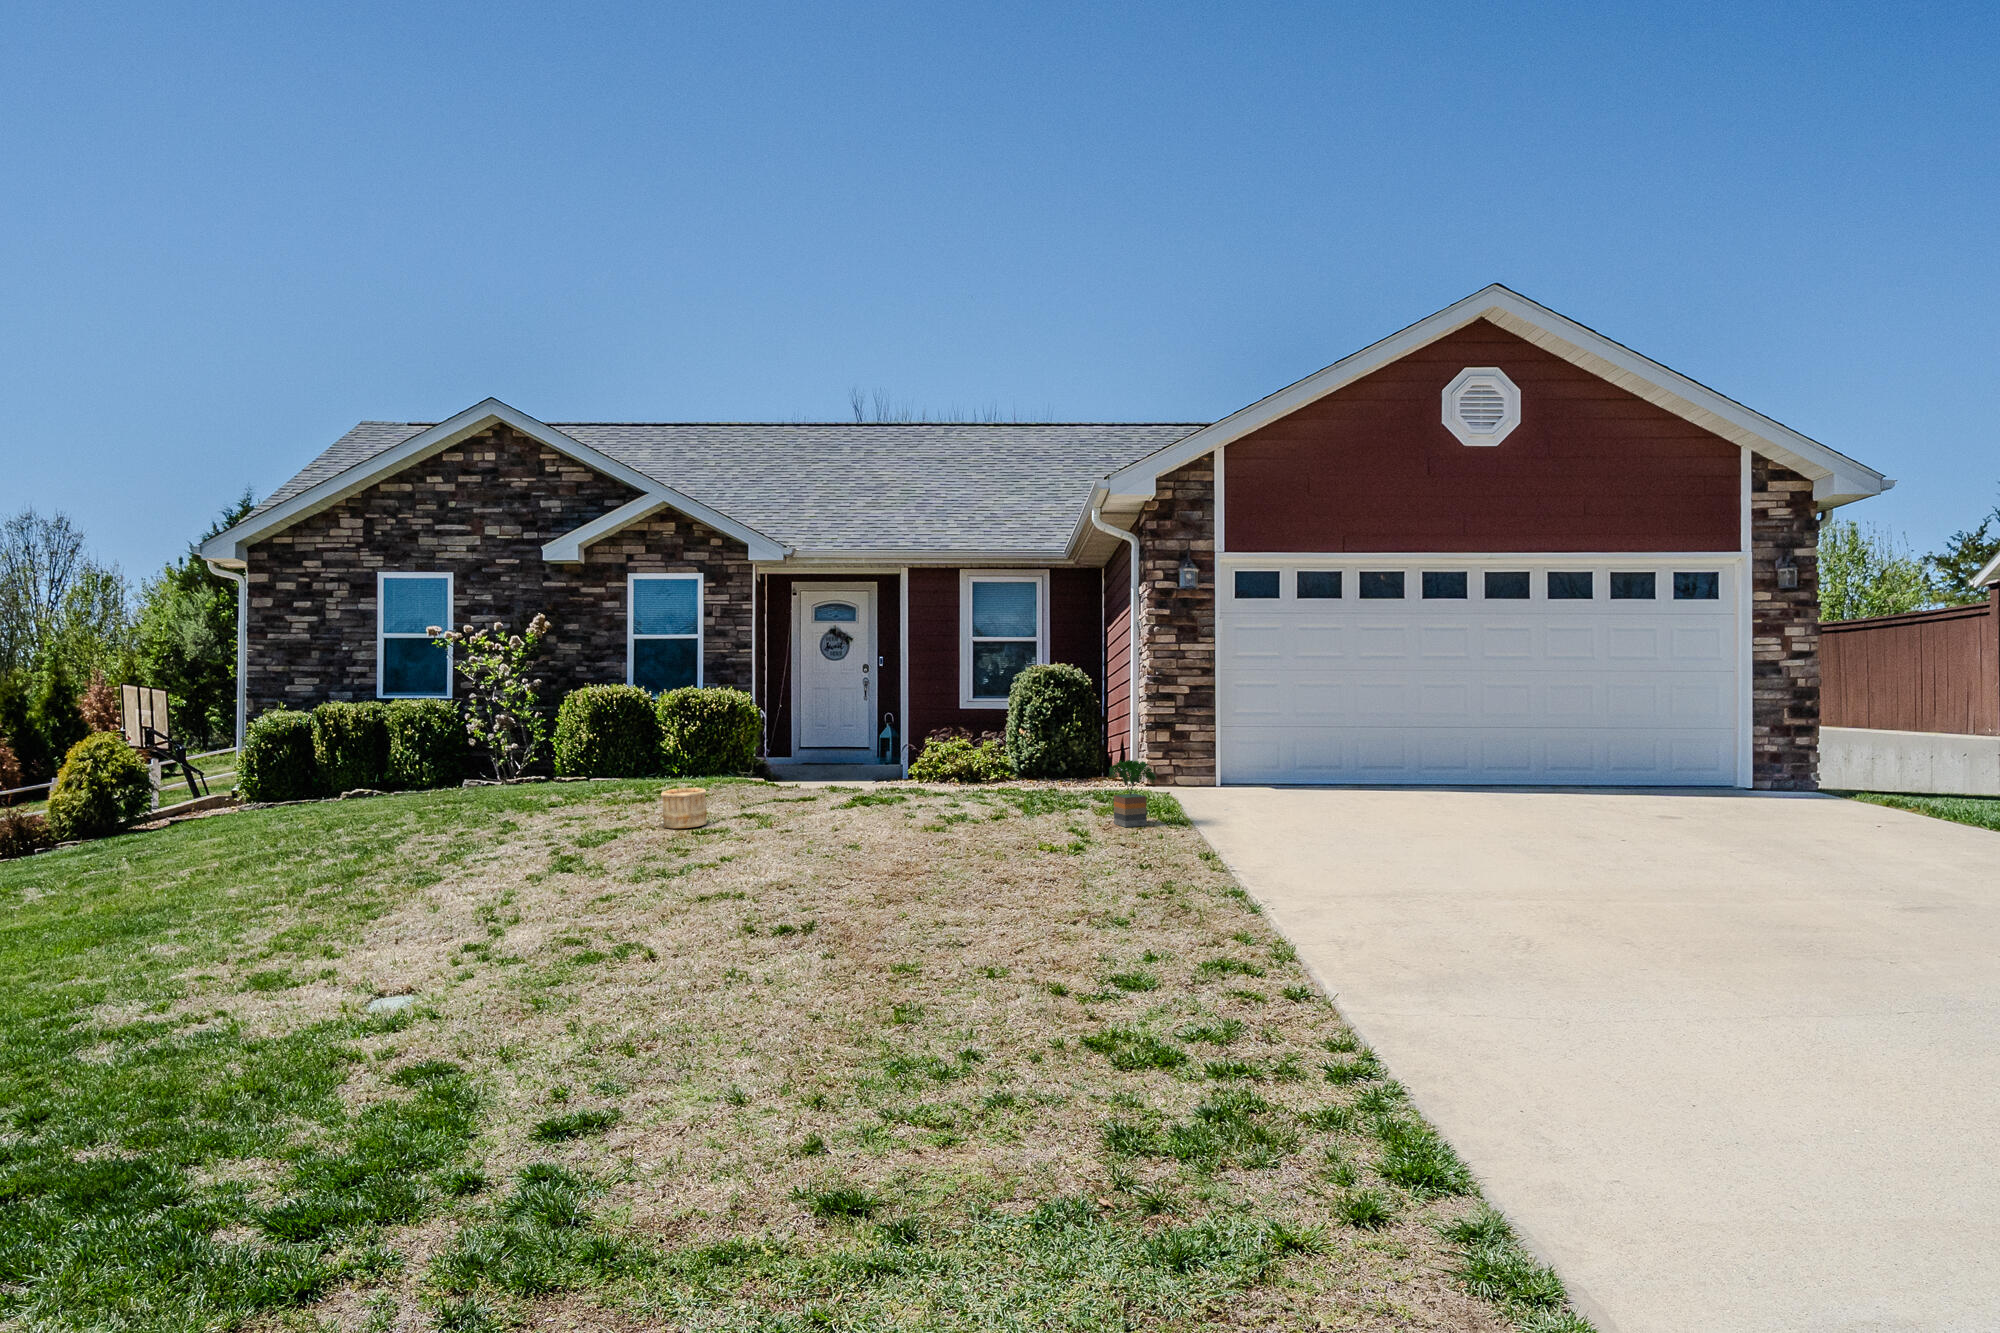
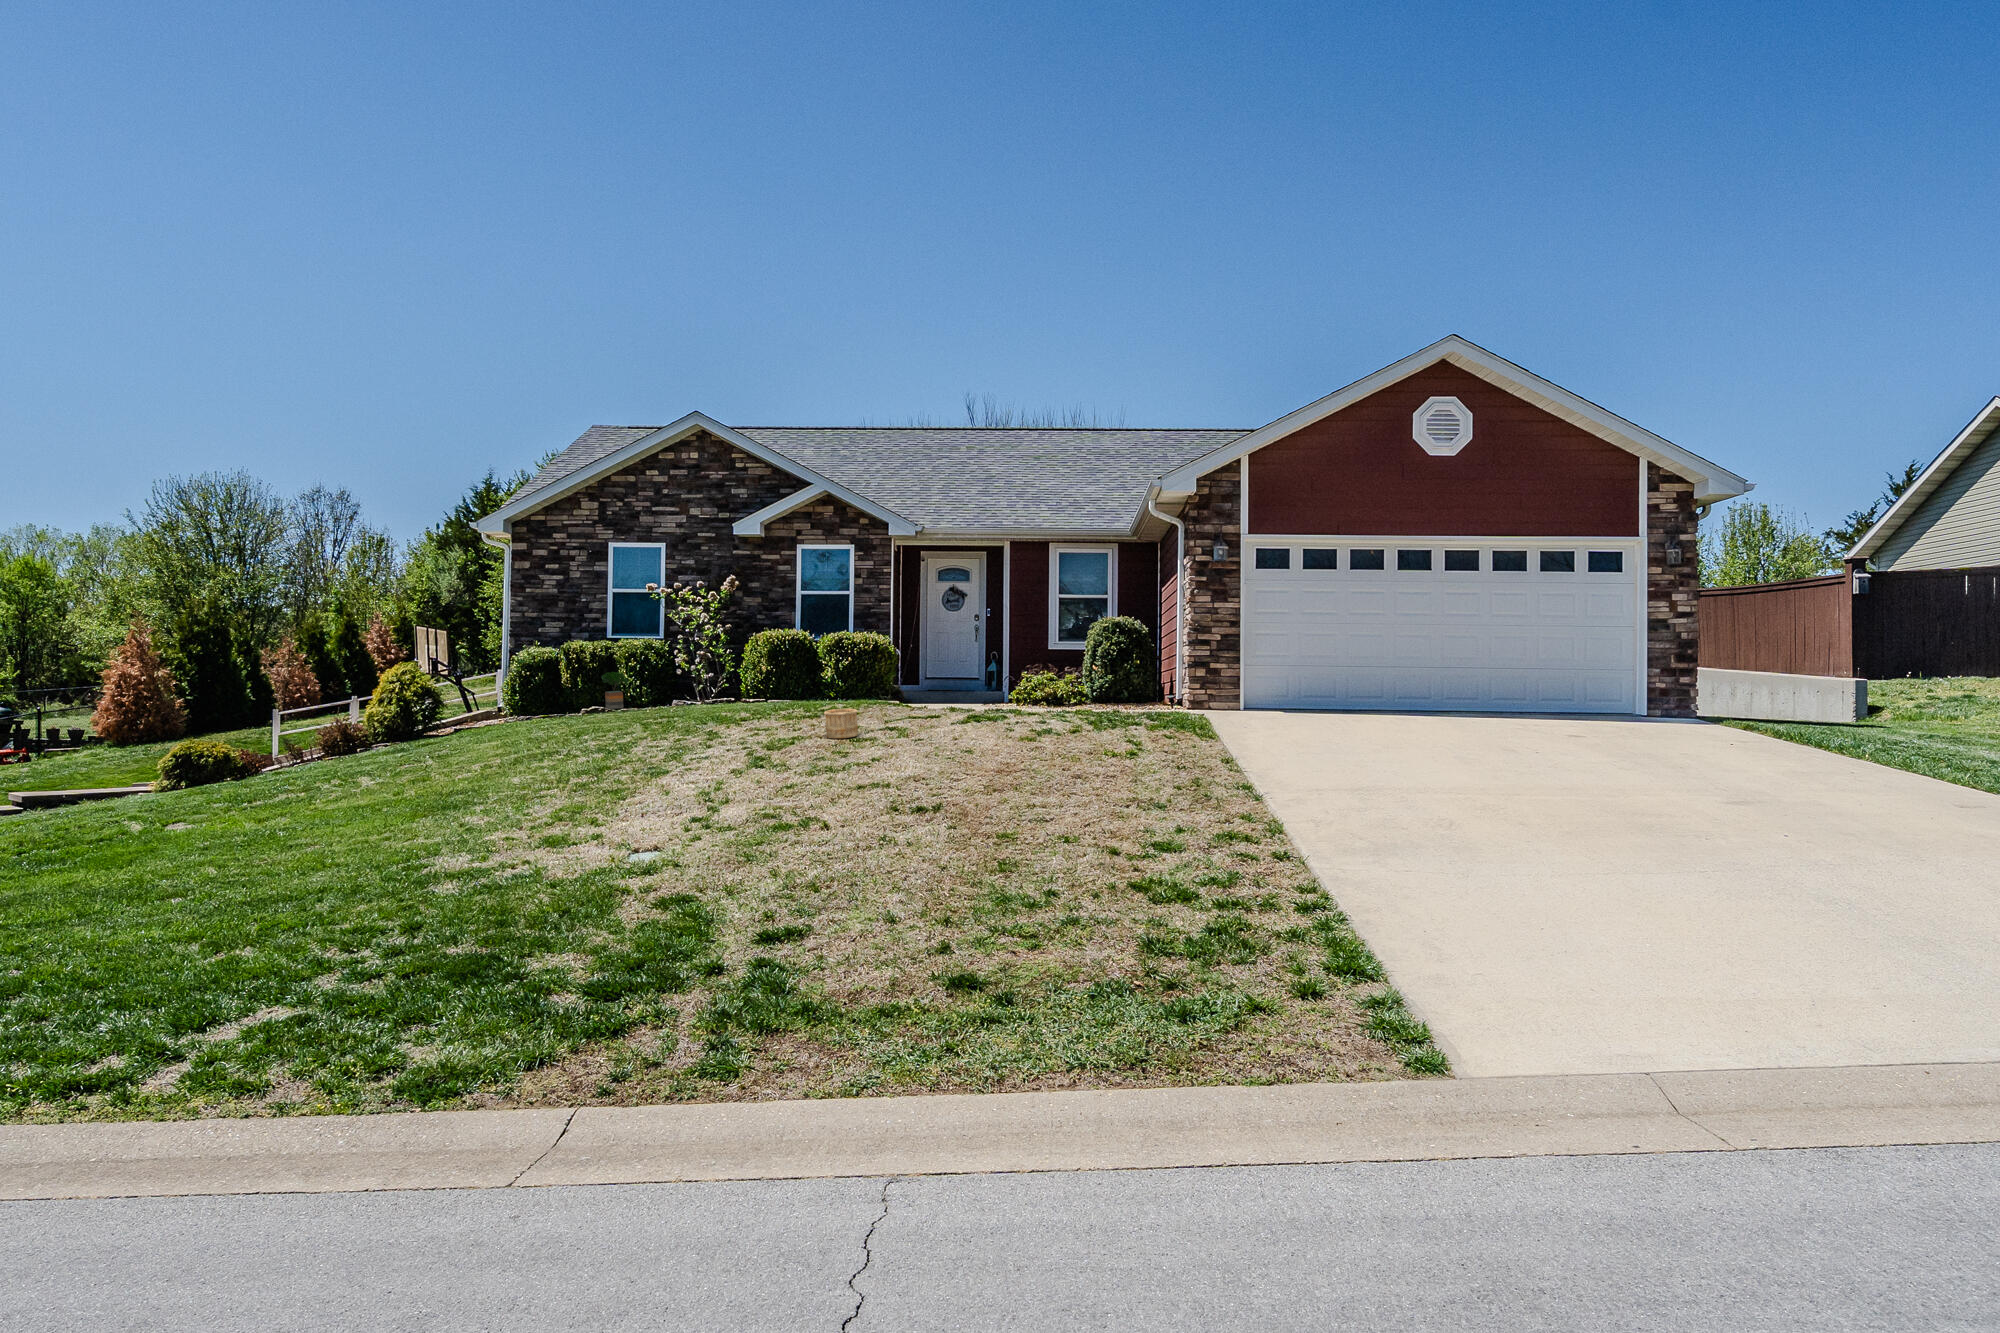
potted tree: present [1110,760,1156,827] -> present [602,672,628,709]

